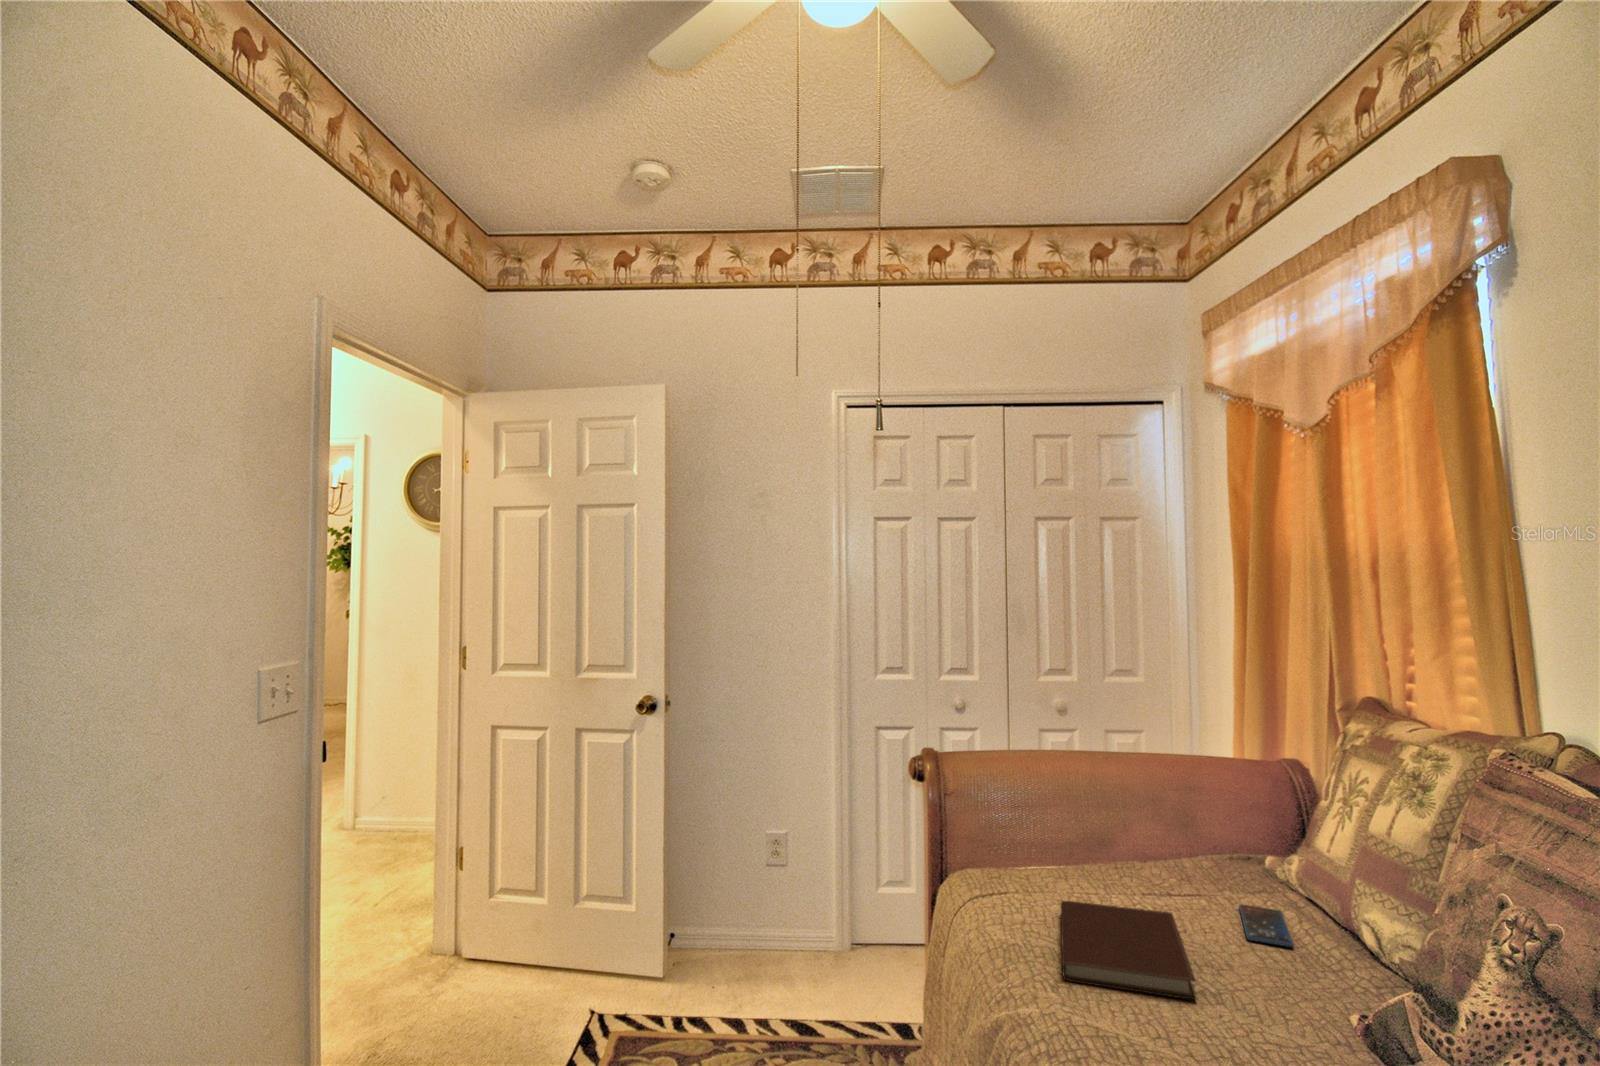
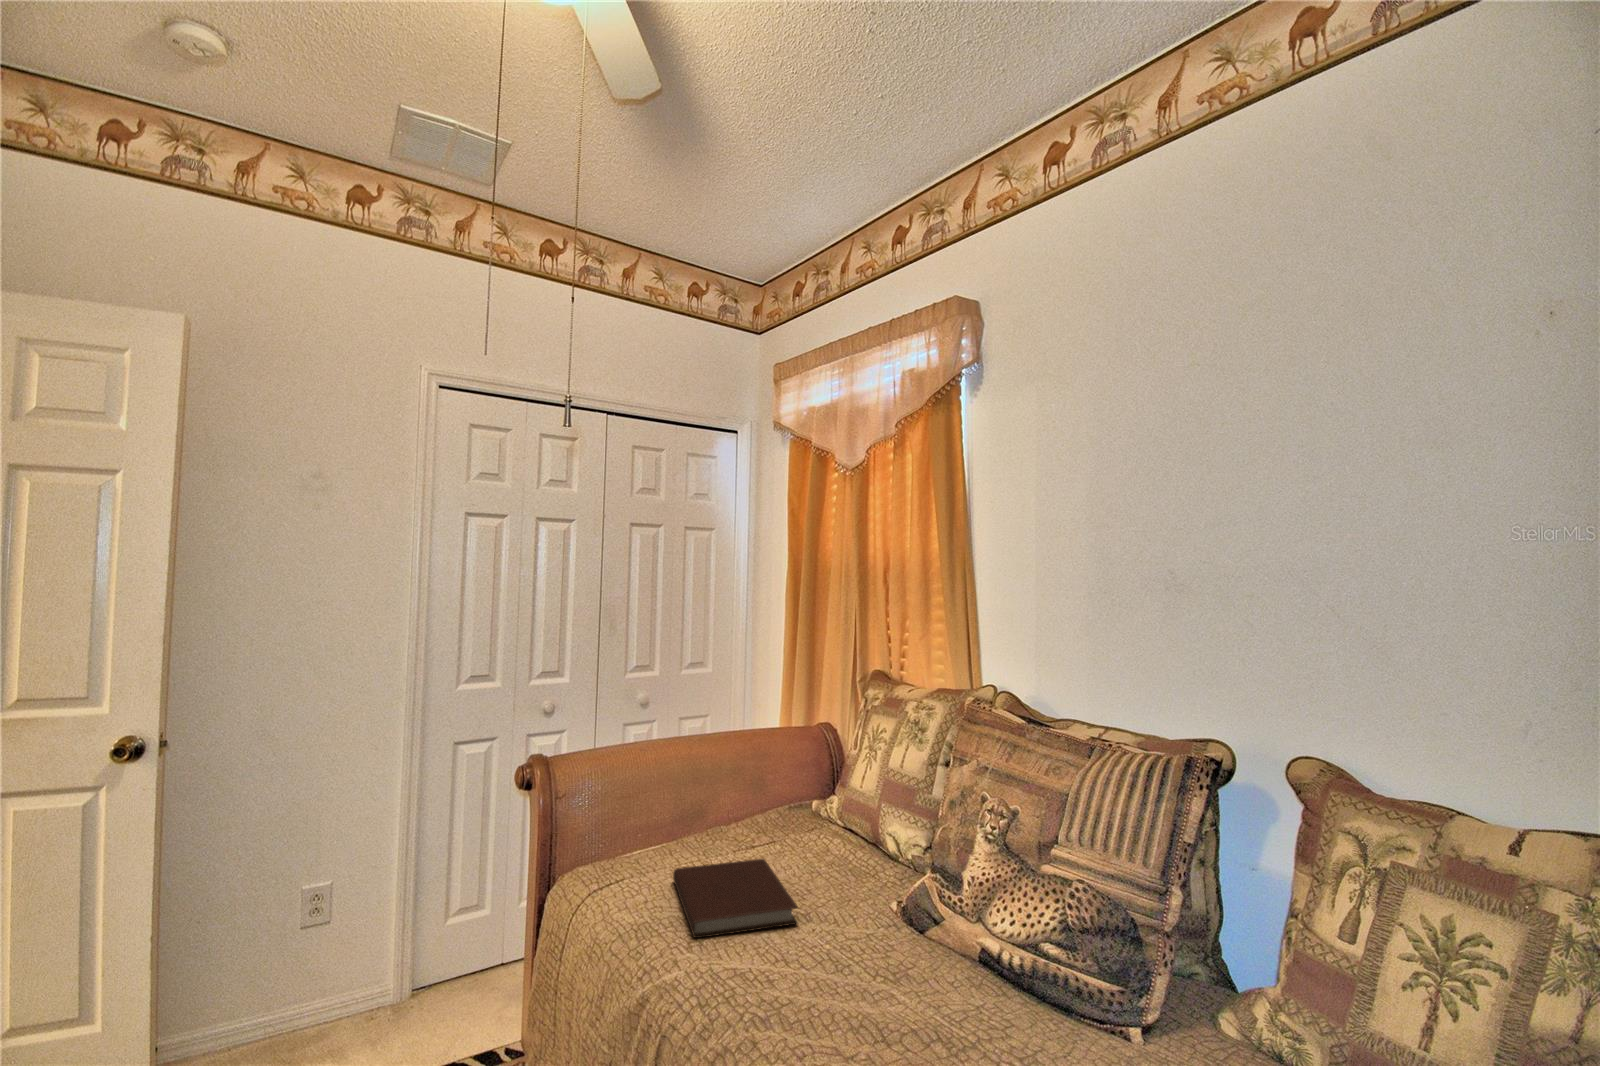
smartphone: present [1239,905,1294,947] -> none [803,840,847,868]

